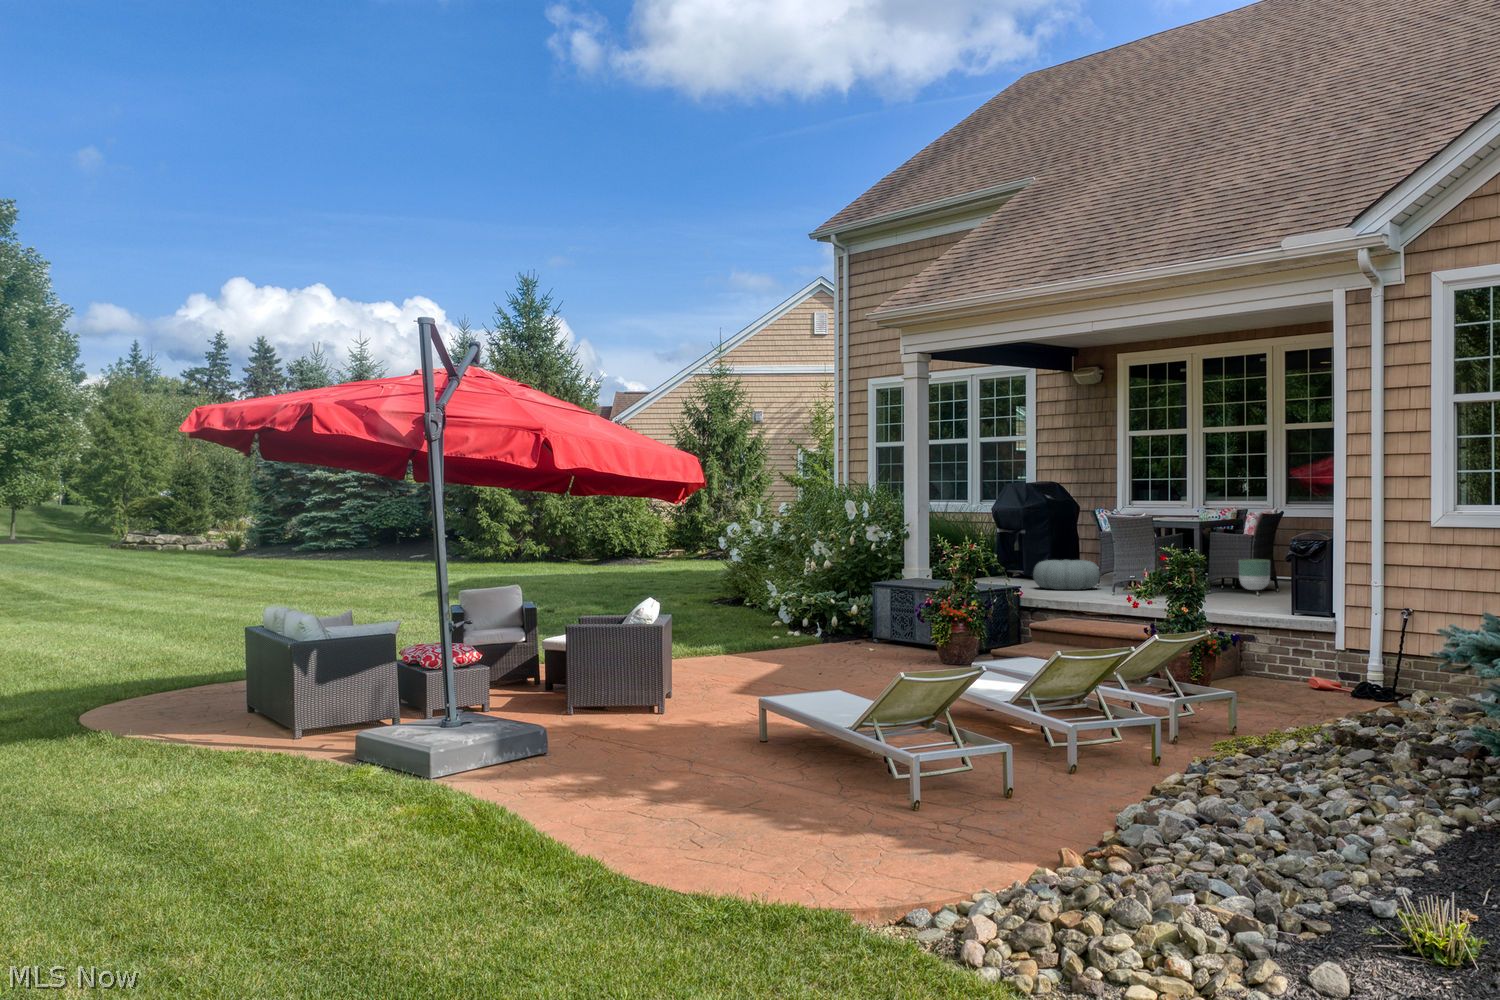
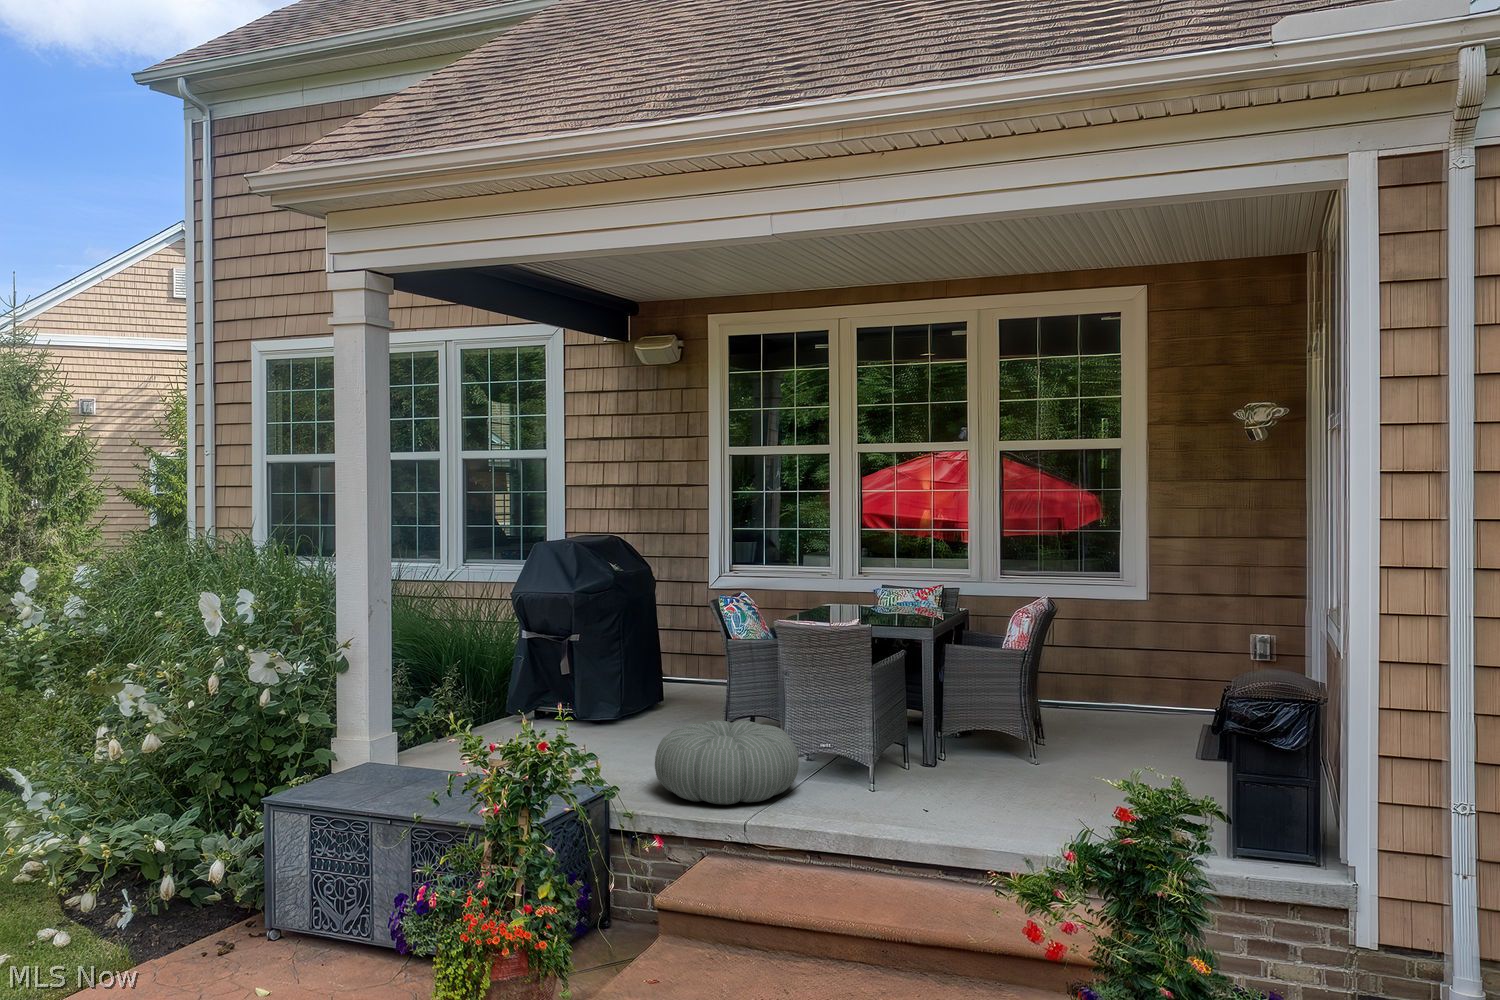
planter: present [1239,559,1270,590] -> none [1043,700,1103,765]

